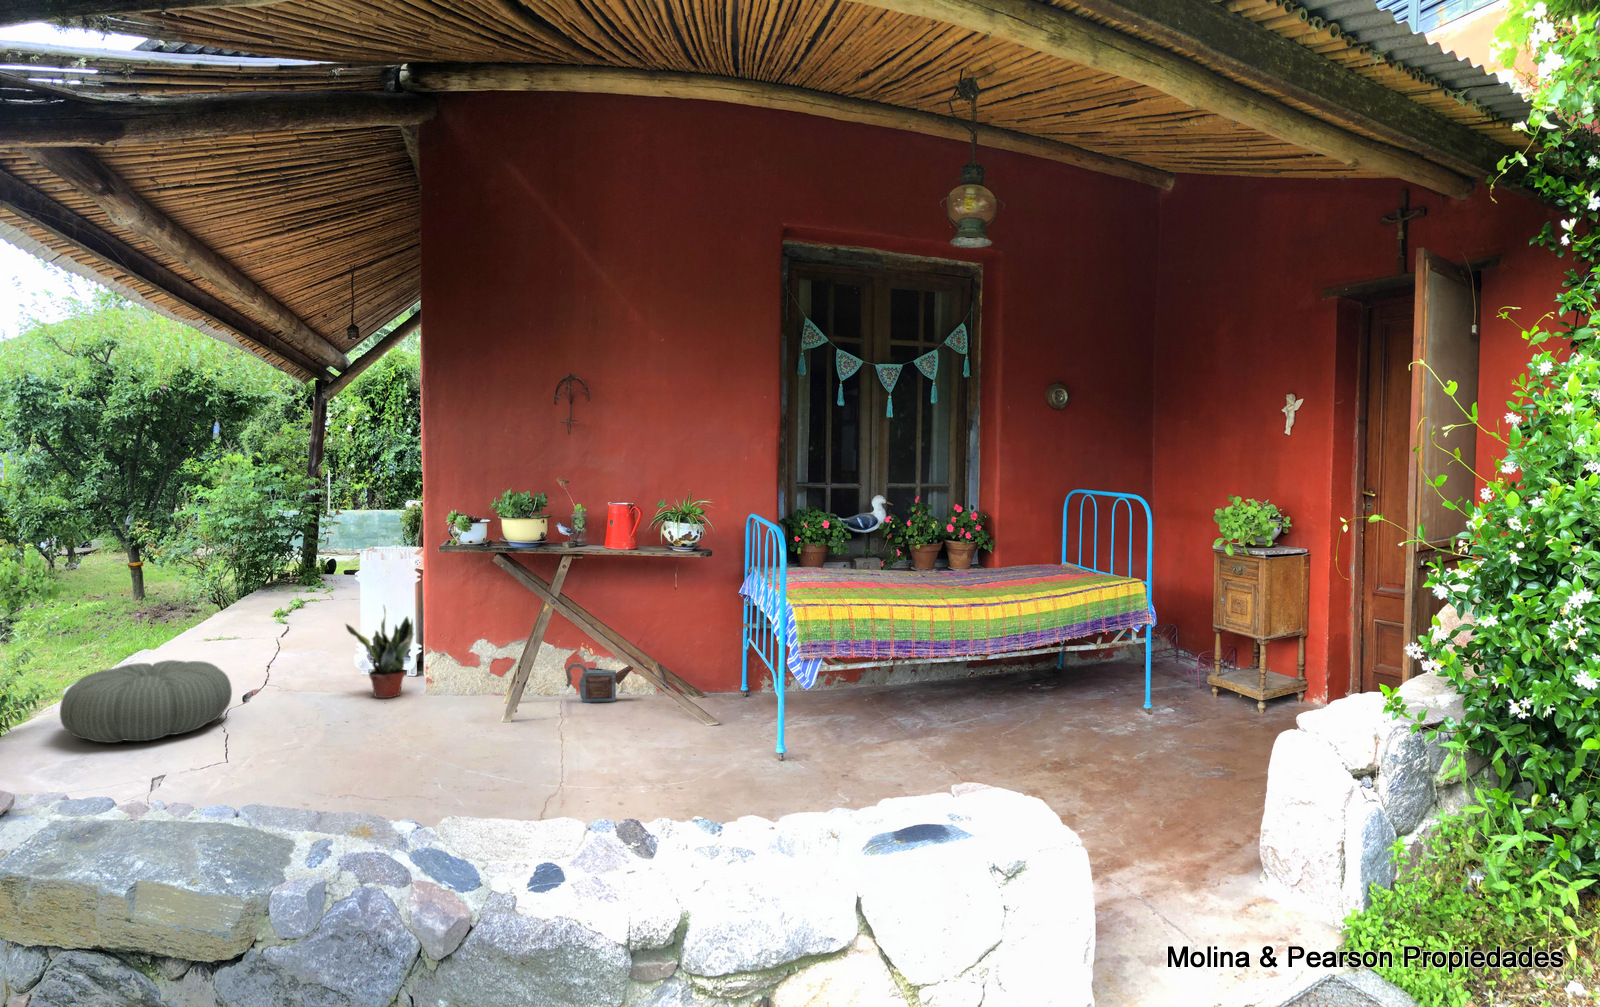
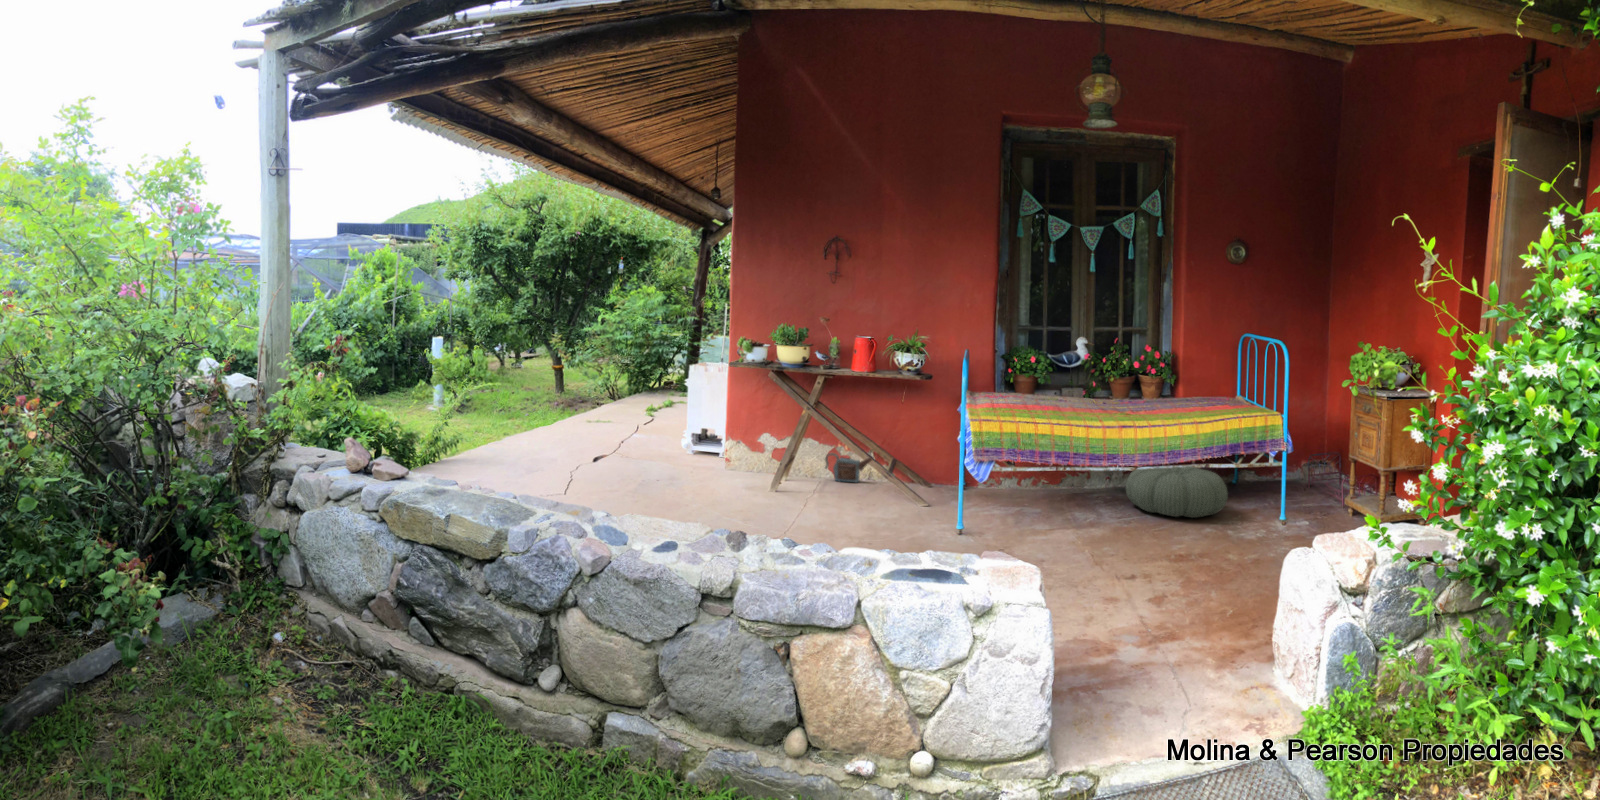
potted plant: present [346,608,414,698] -> none [686,403,728,466]
pouf: present [60,660,232,743] -> present [1126,466,1228,518]

